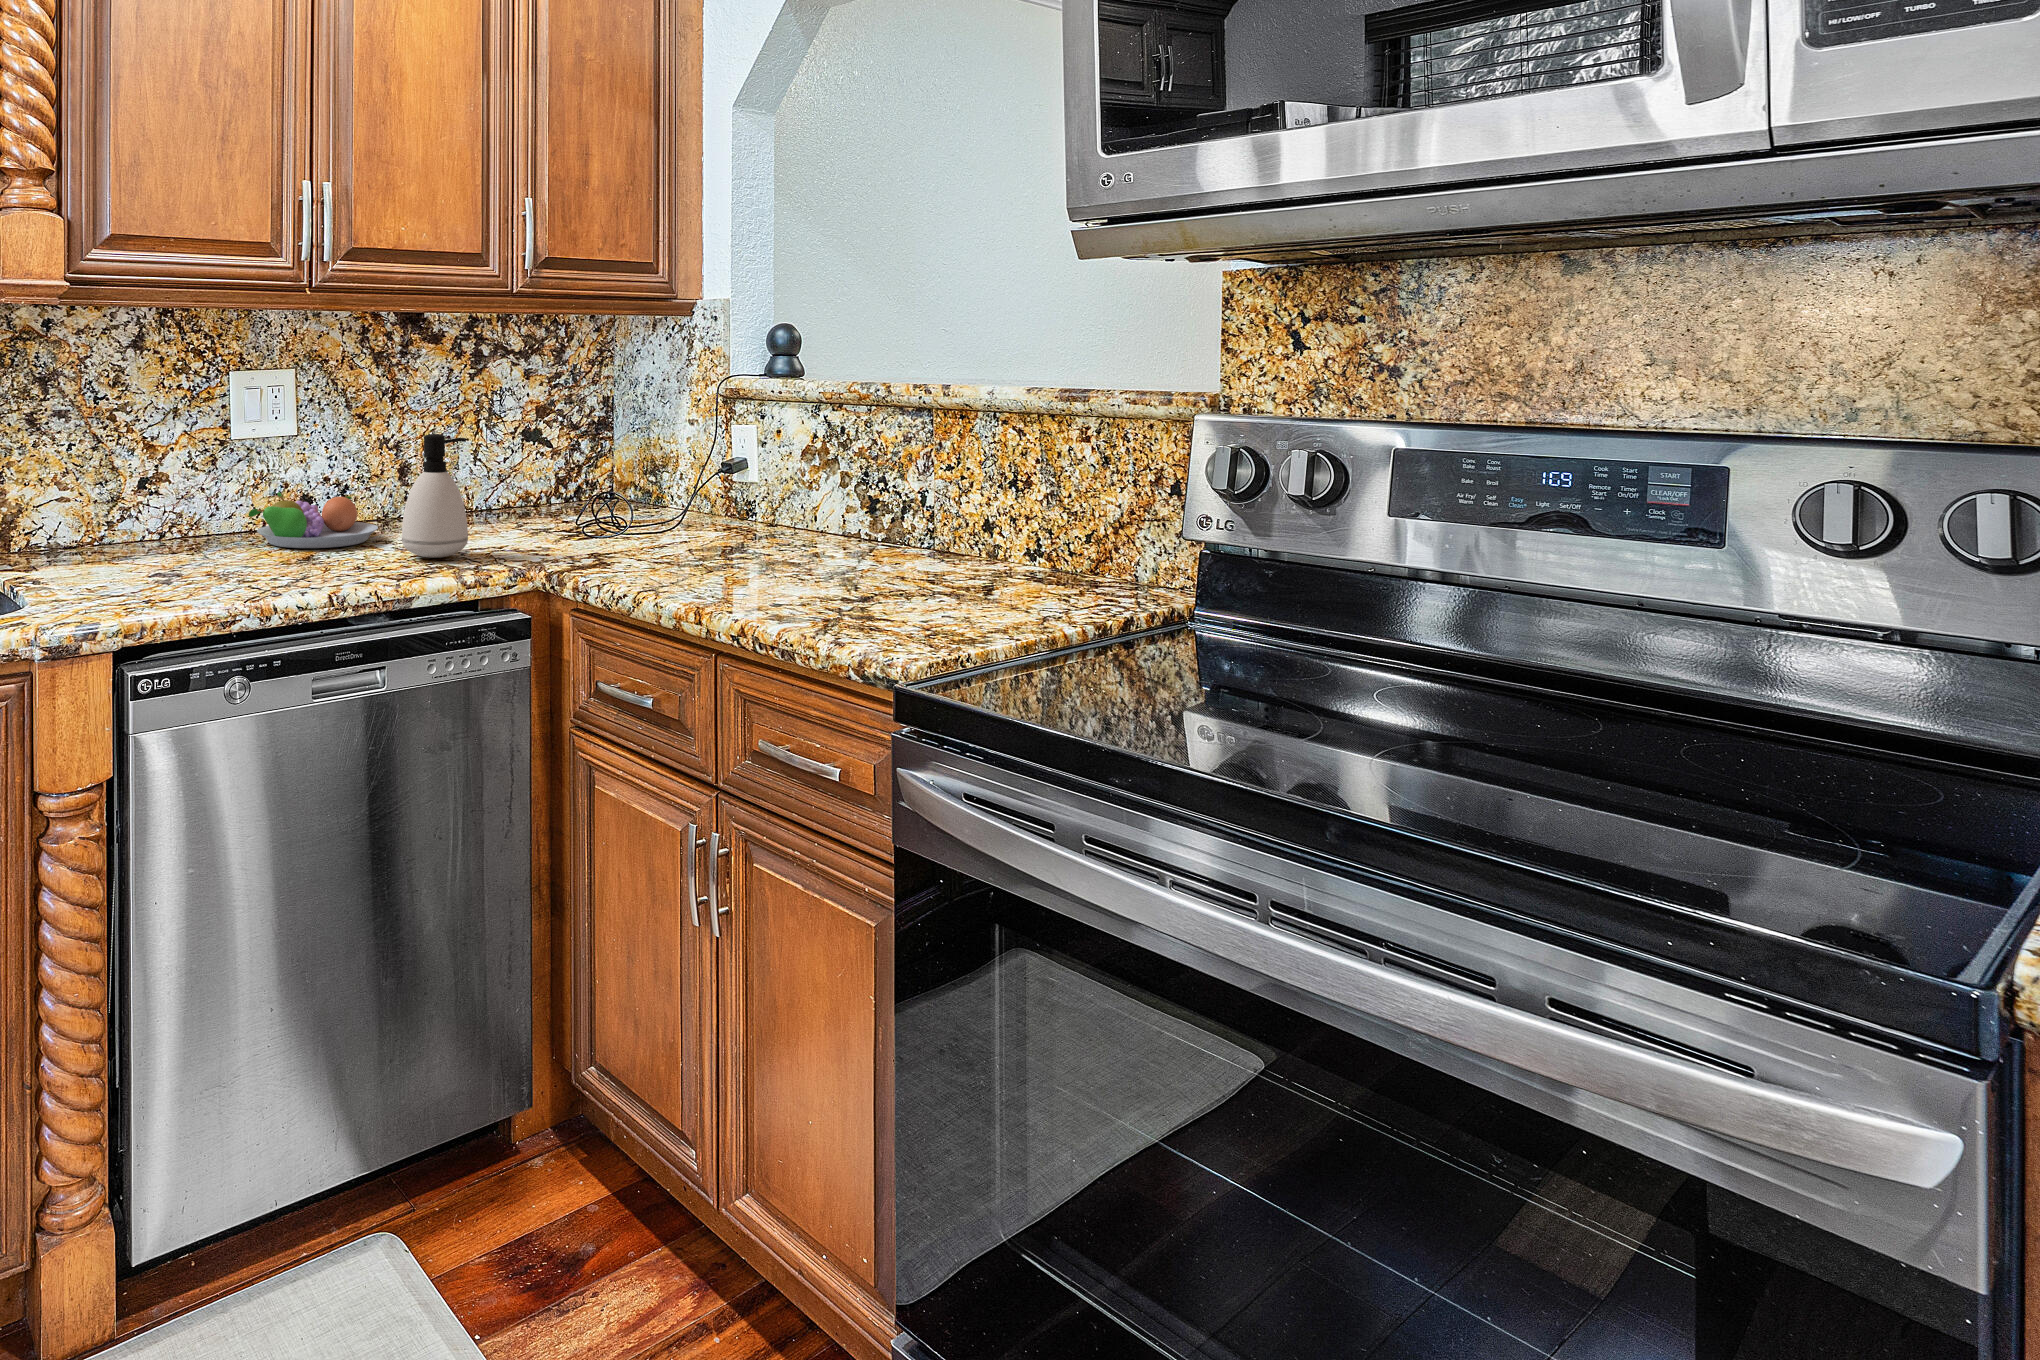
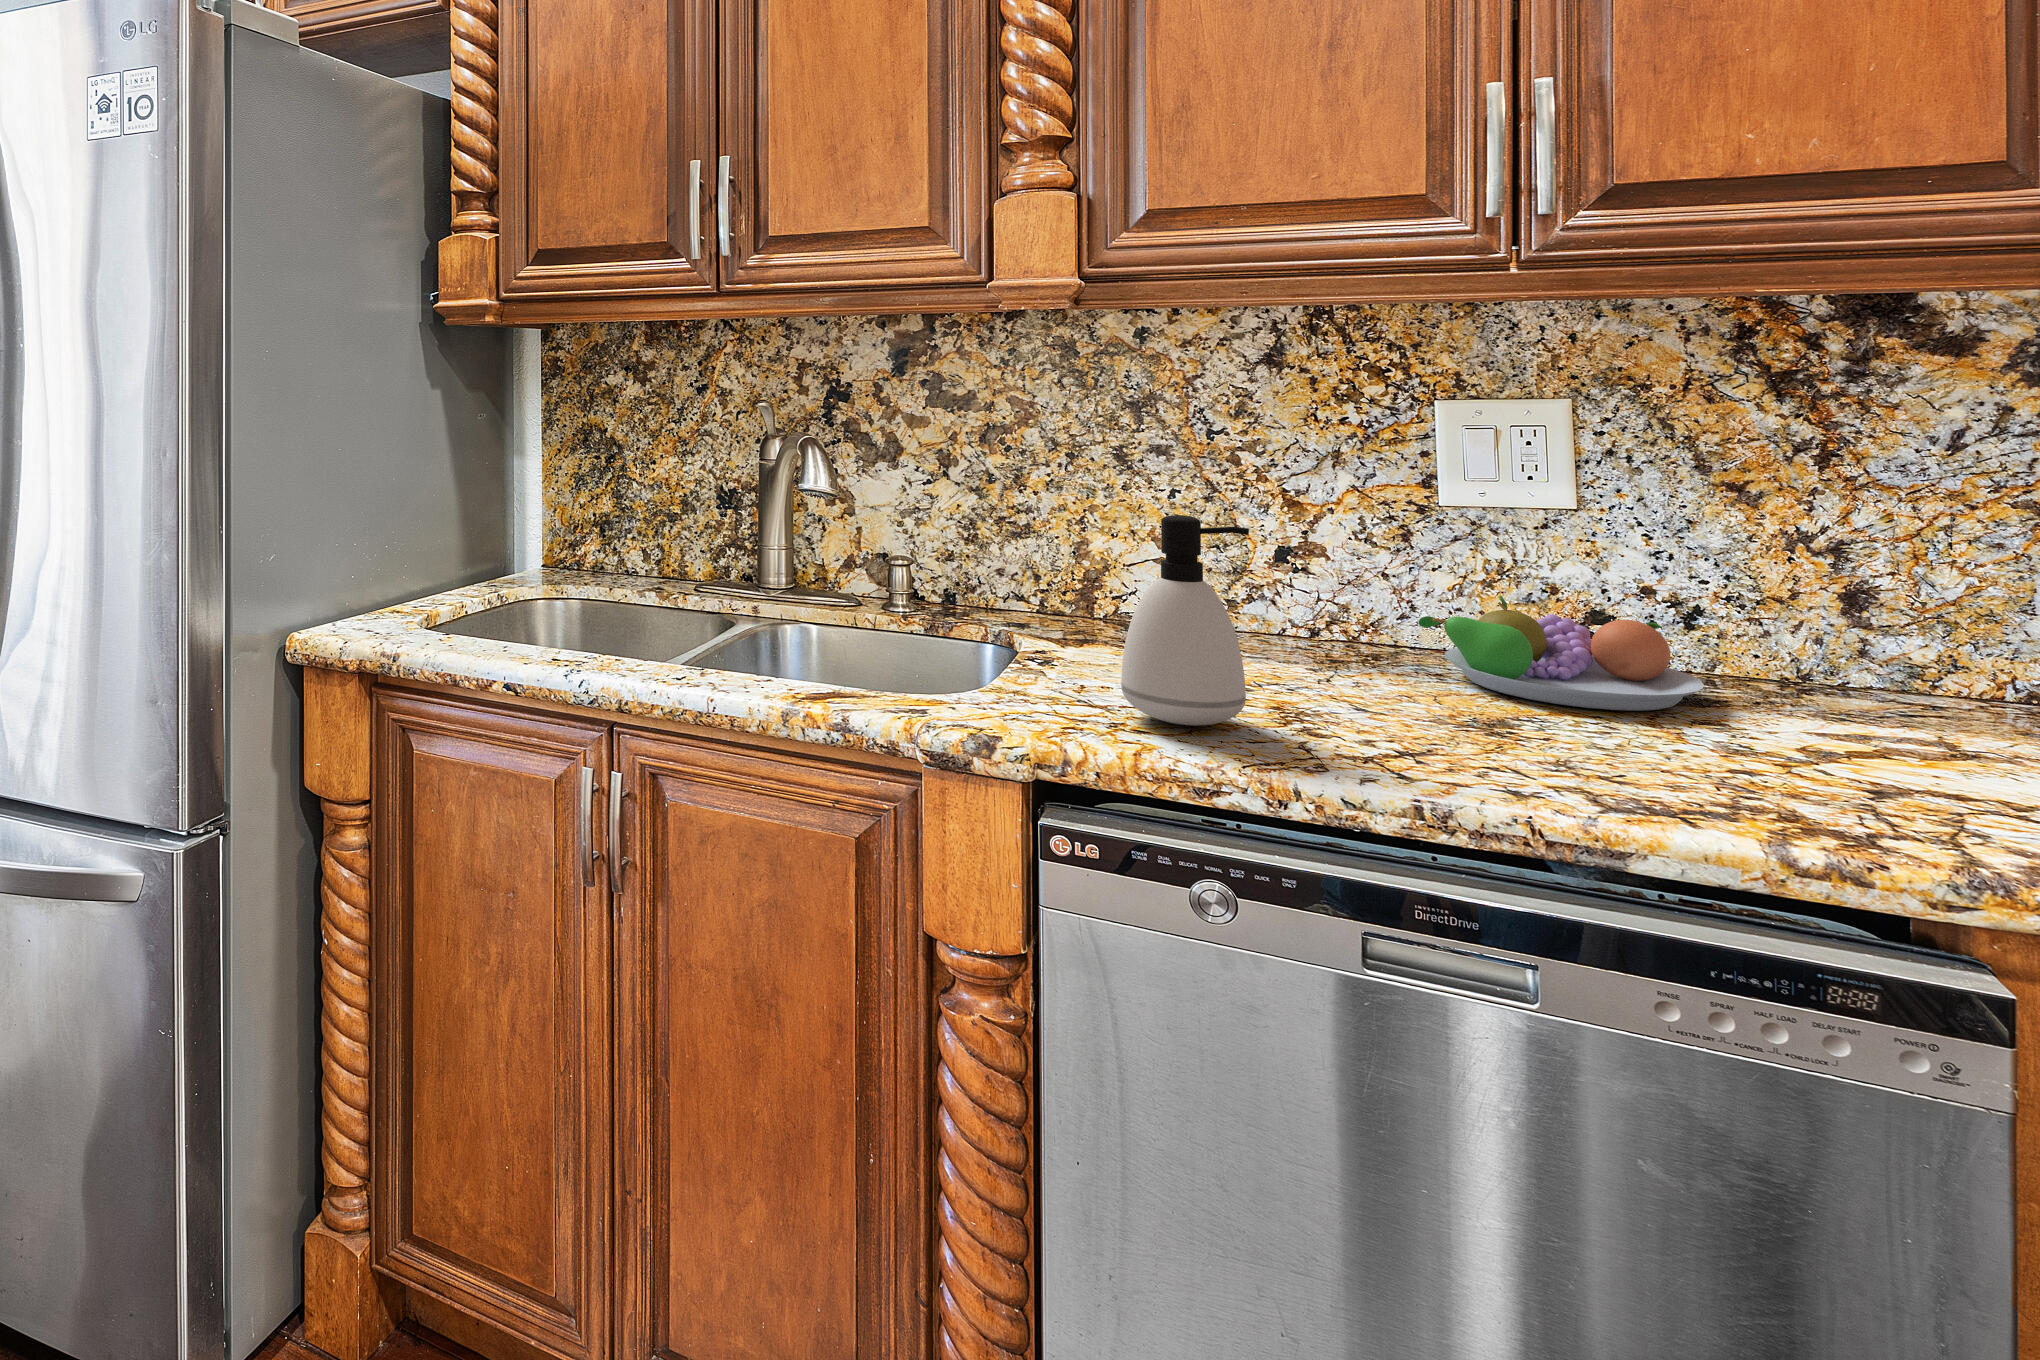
soap dispenser: present [402,434,468,558] -> present [1121,515,1249,725]

